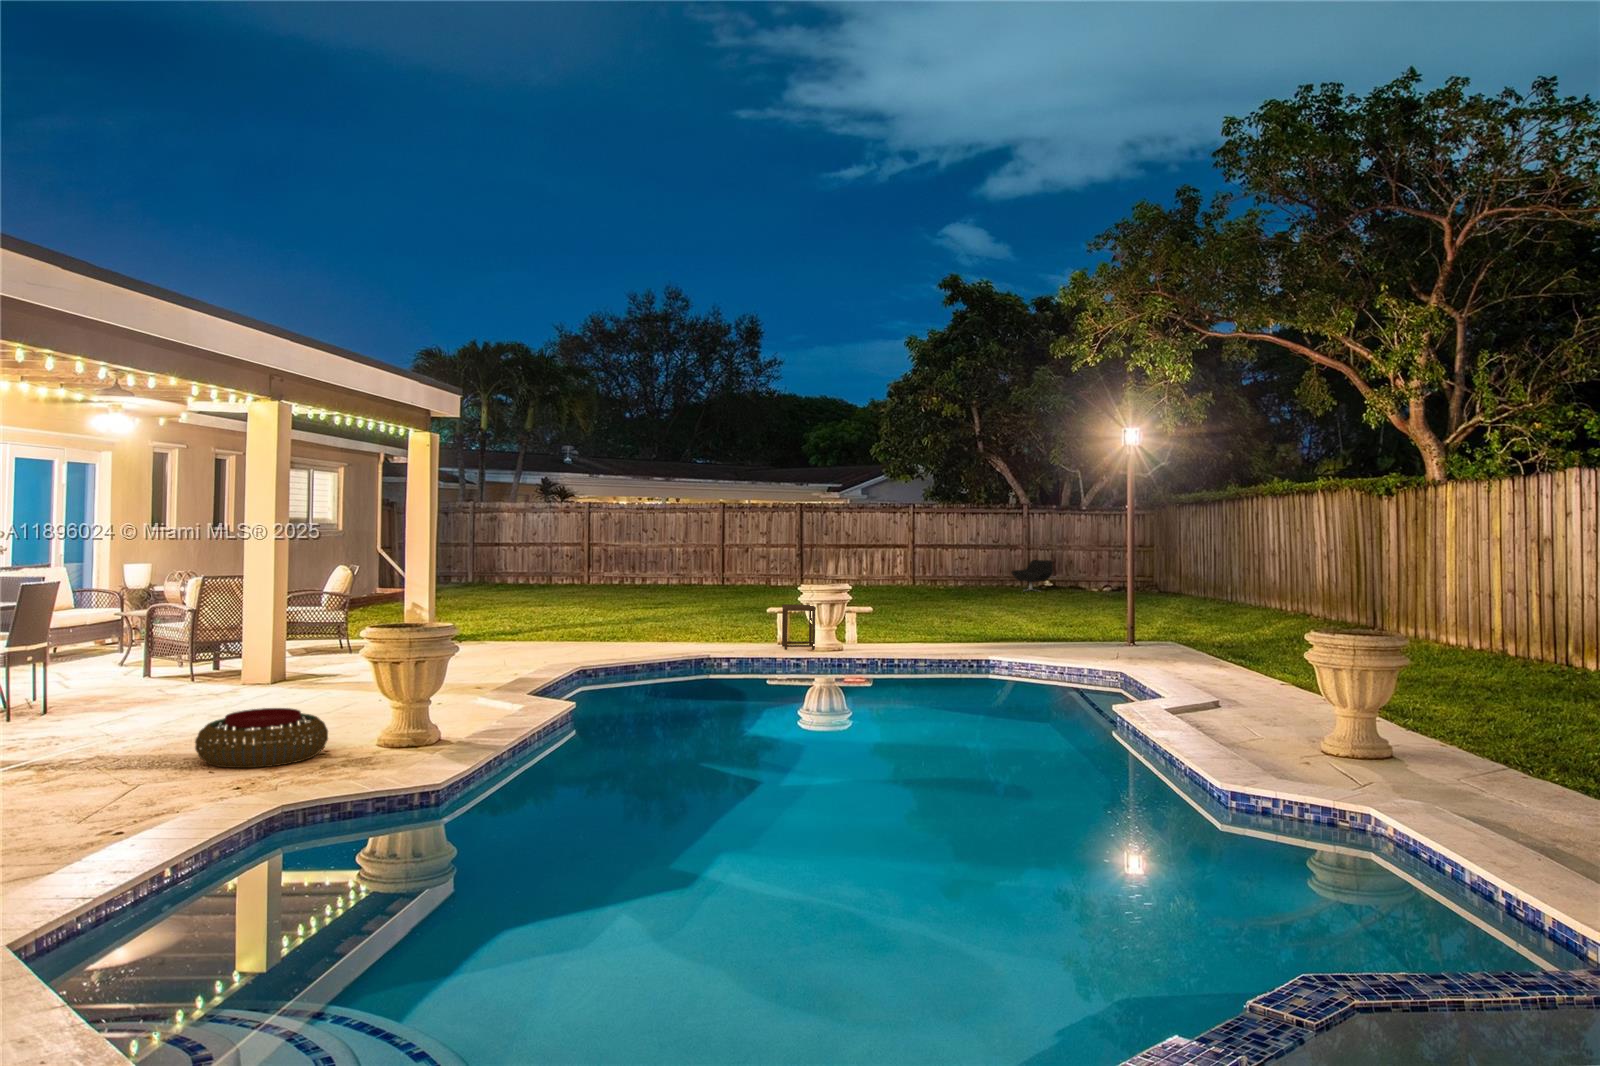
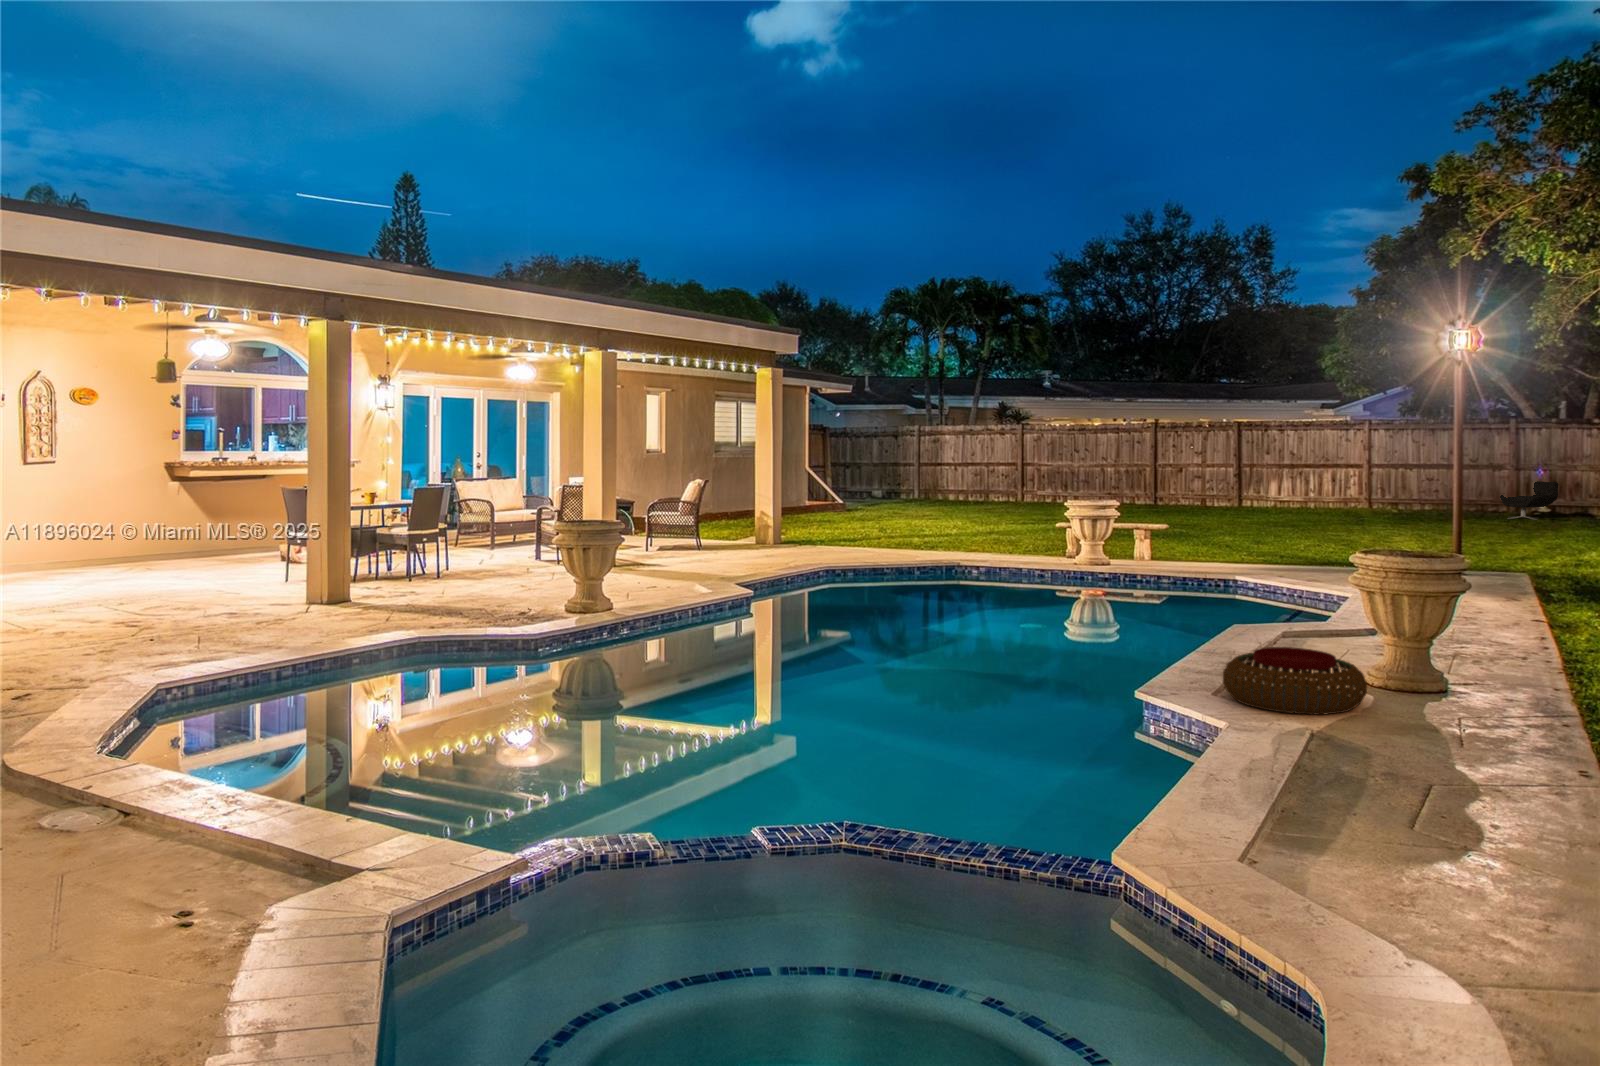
side table: present [782,605,816,650] -> none [1052,520,1089,564]
pouf: present [195,708,328,768] -> present [1223,647,1367,715]

